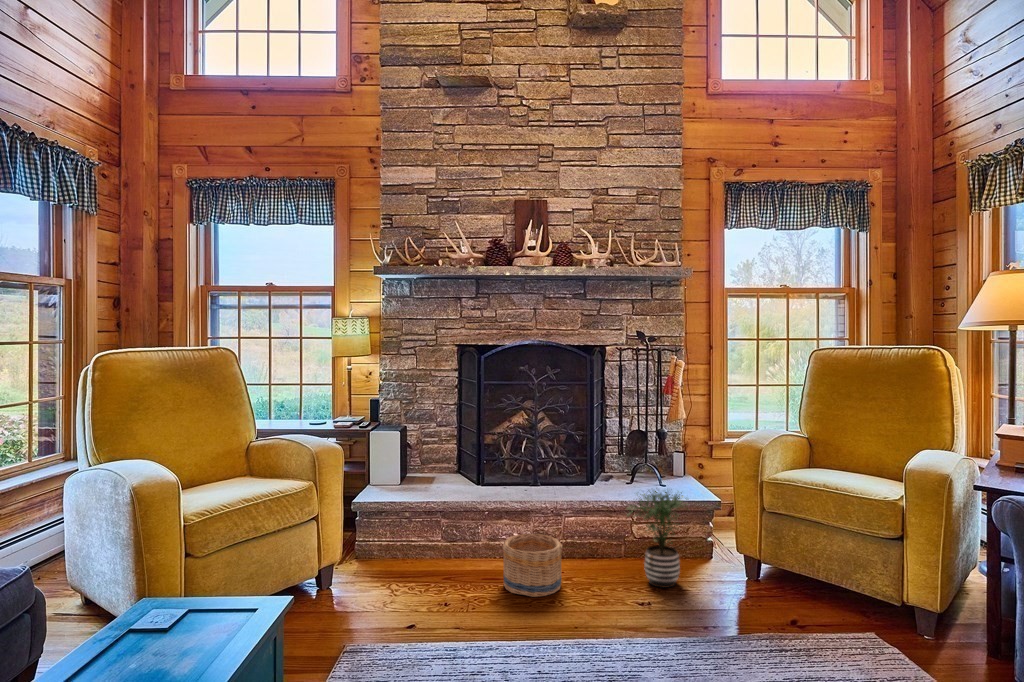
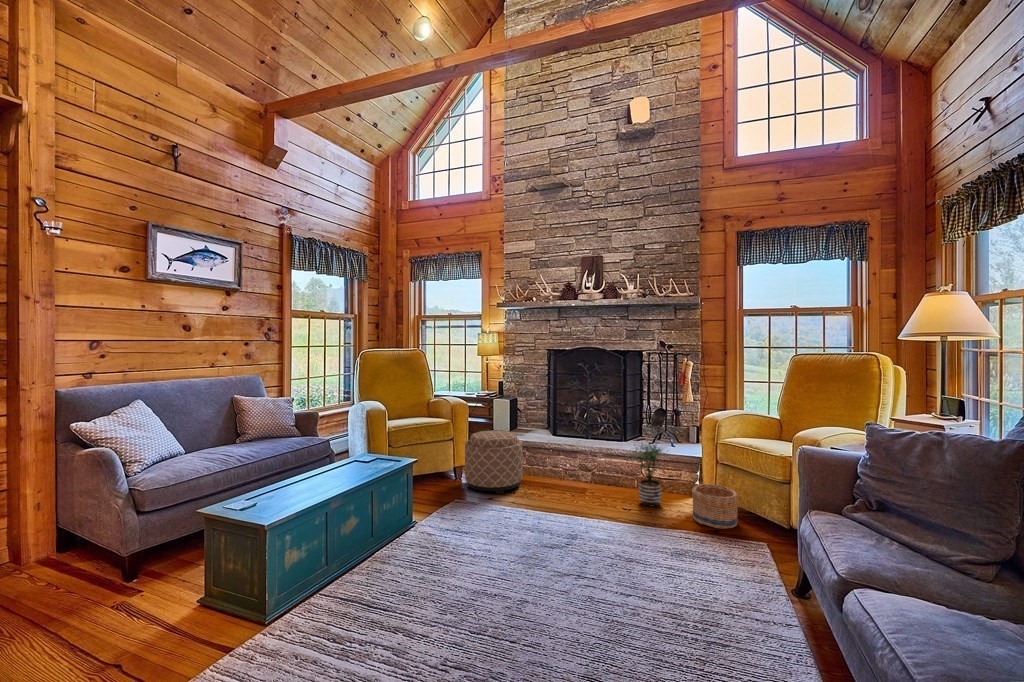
ottoman: none [346,487,449,605] -> present [465,430,523,495]
basket: present [503,534,562,597] -> present [692,484,738,529]

